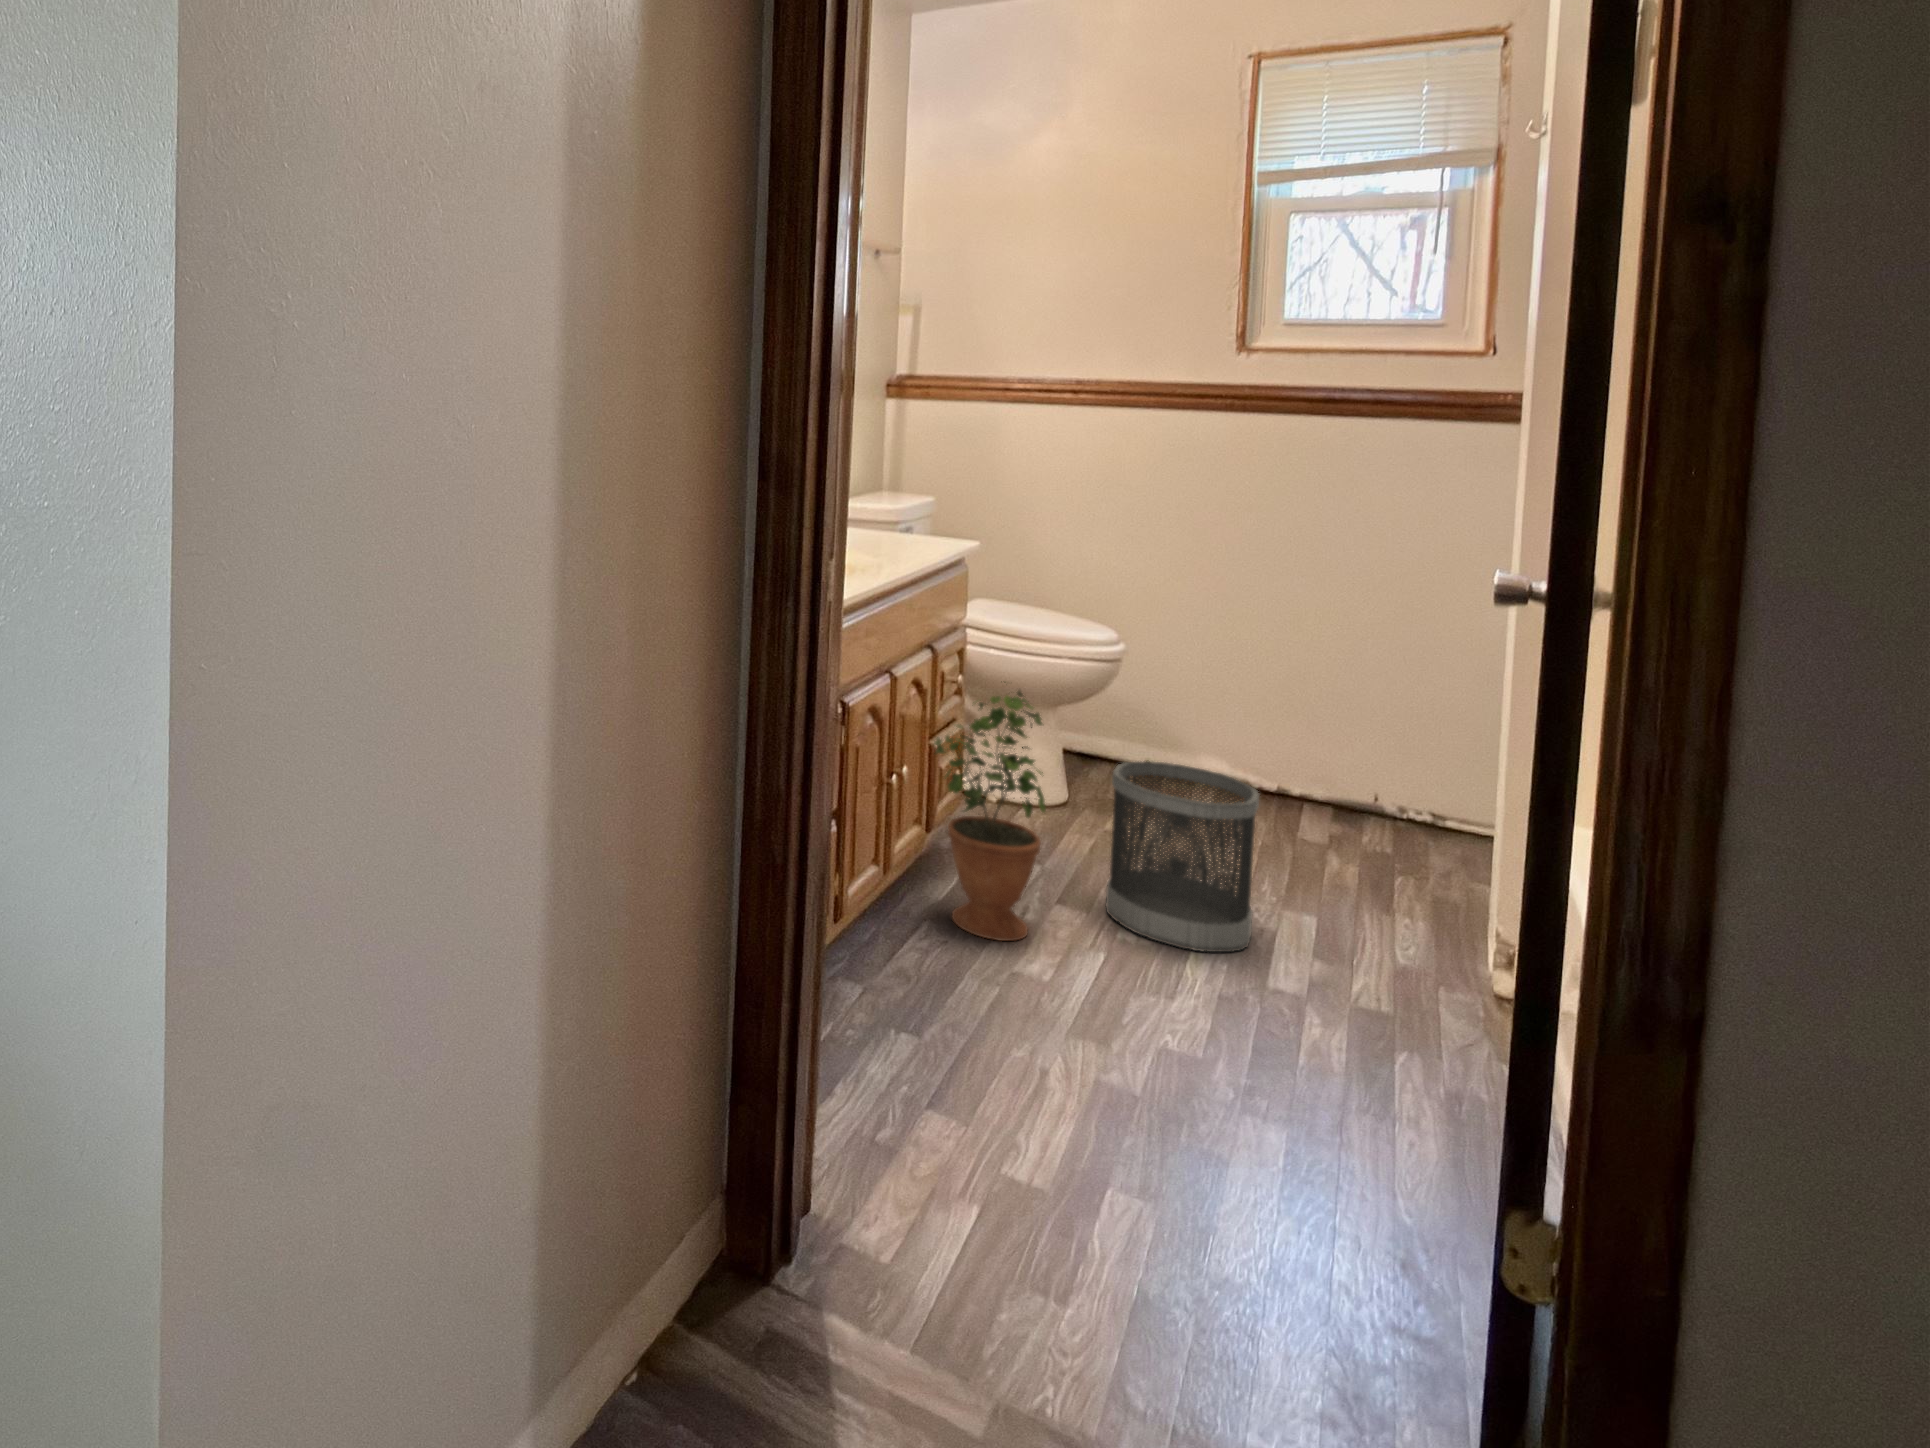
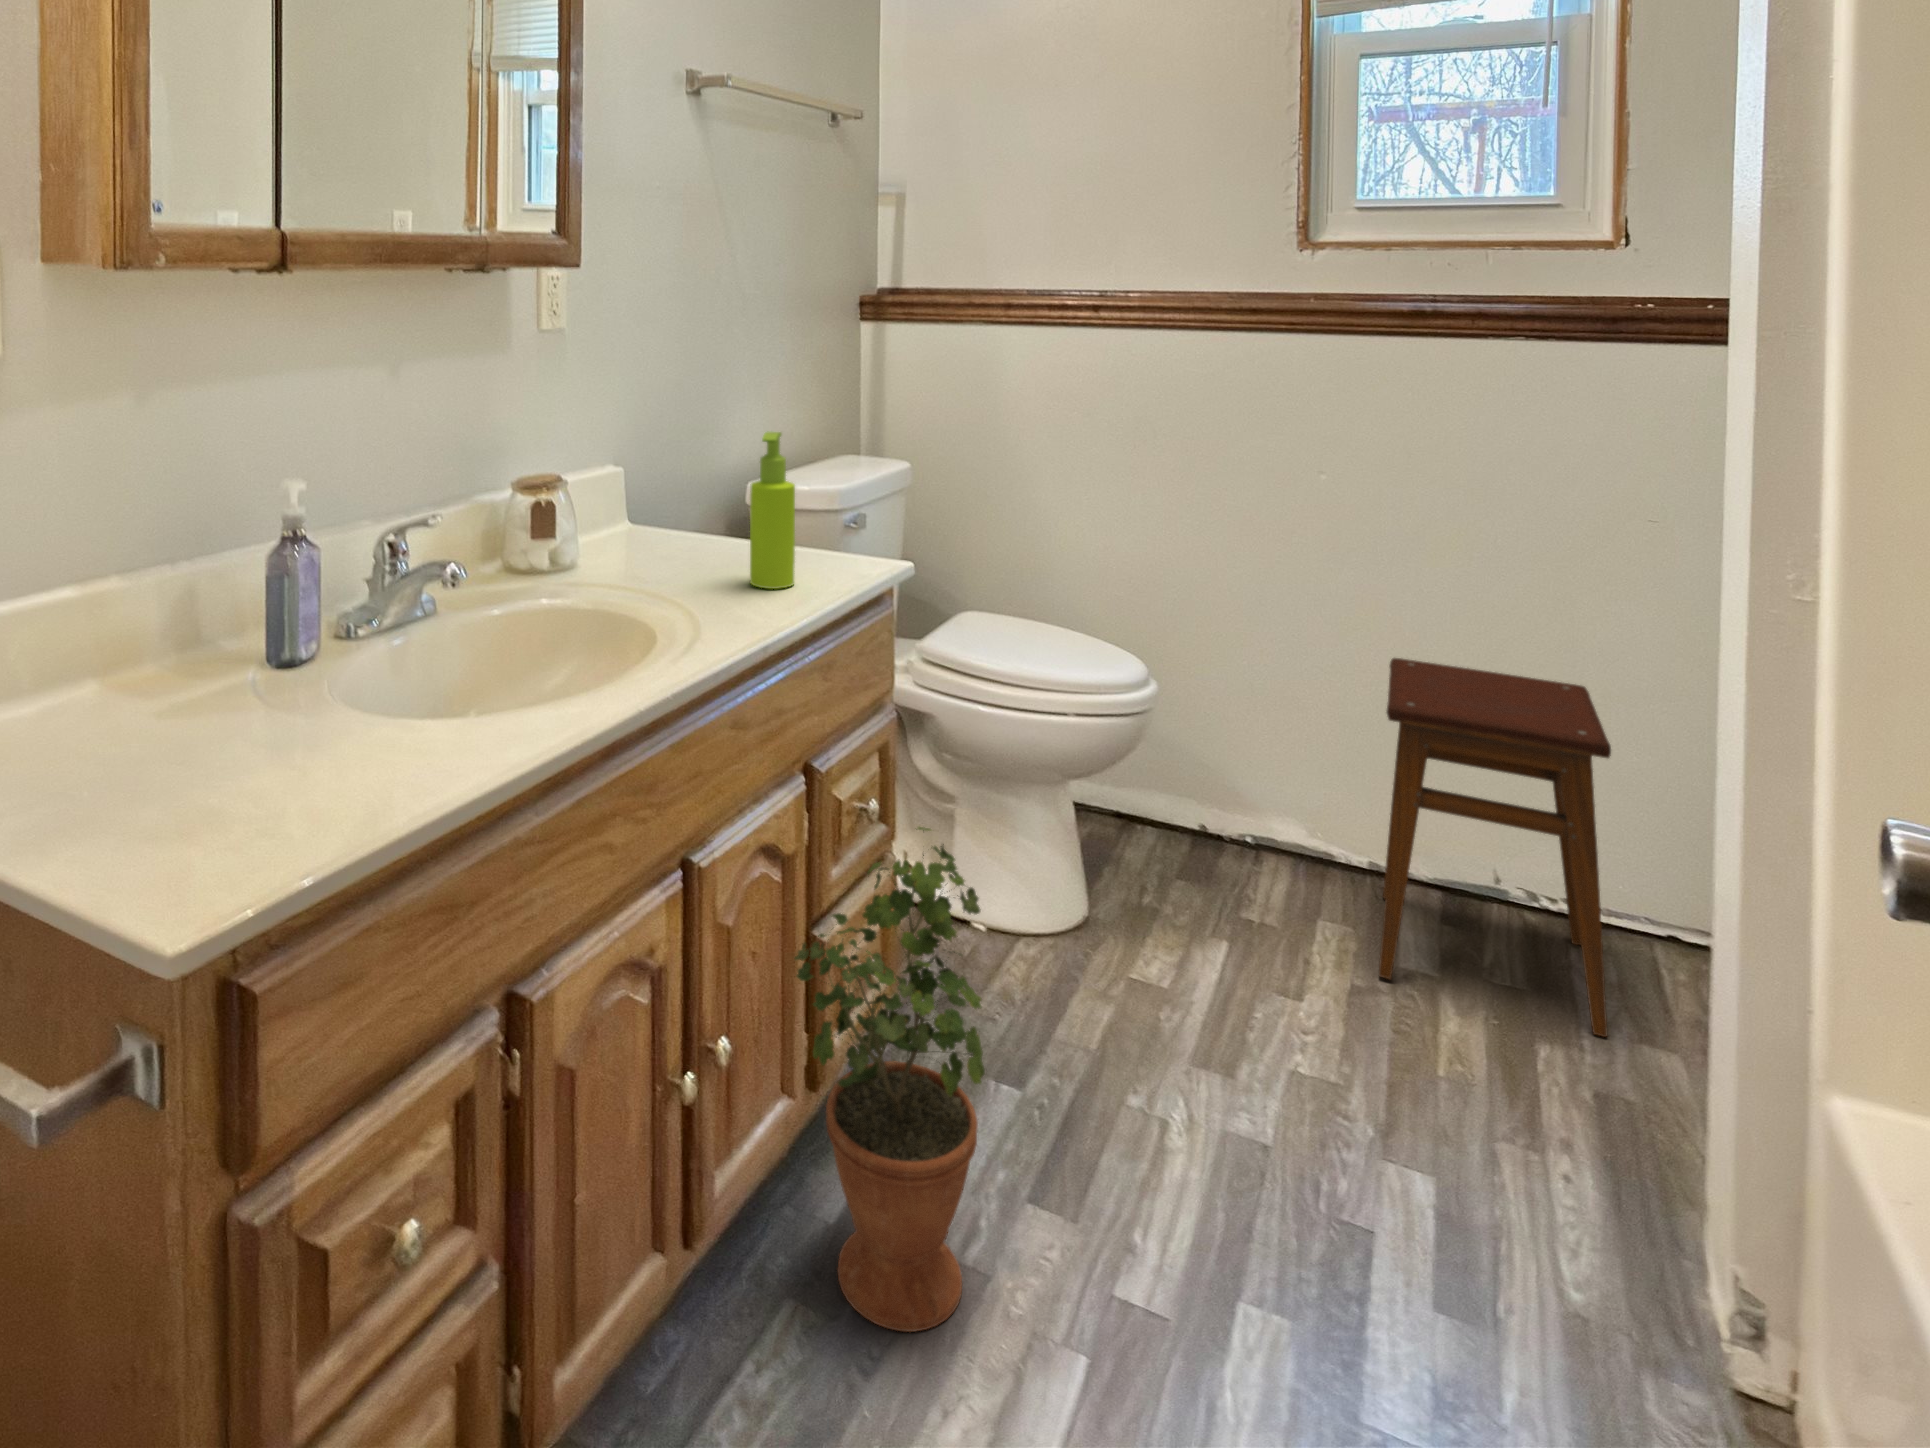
soap dispenser: none [891,457,922,547] -> present [750,432,795,589]
stool: none [1283,641,1456,876] -> present [1379,658,1611,1037]
wastebasket: present [1105,762,1260,952] -> none [1103,924,1339,1320]

